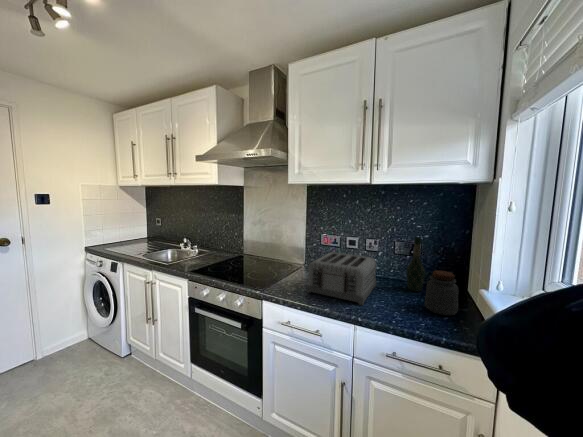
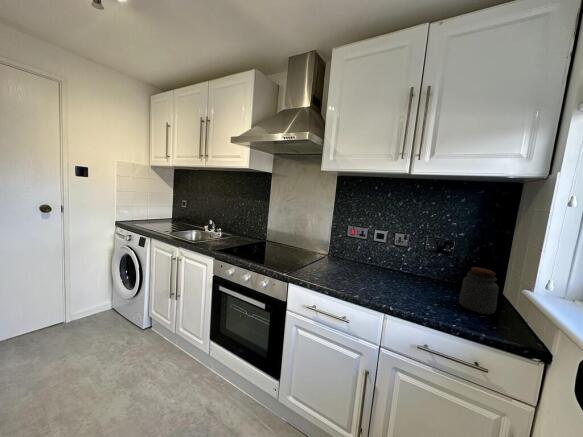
wine bottle: present [406,237,425,291] -> none [437,233,458,289]
toaster: present [306,252,376,305] -> none [334,242,406,296]

